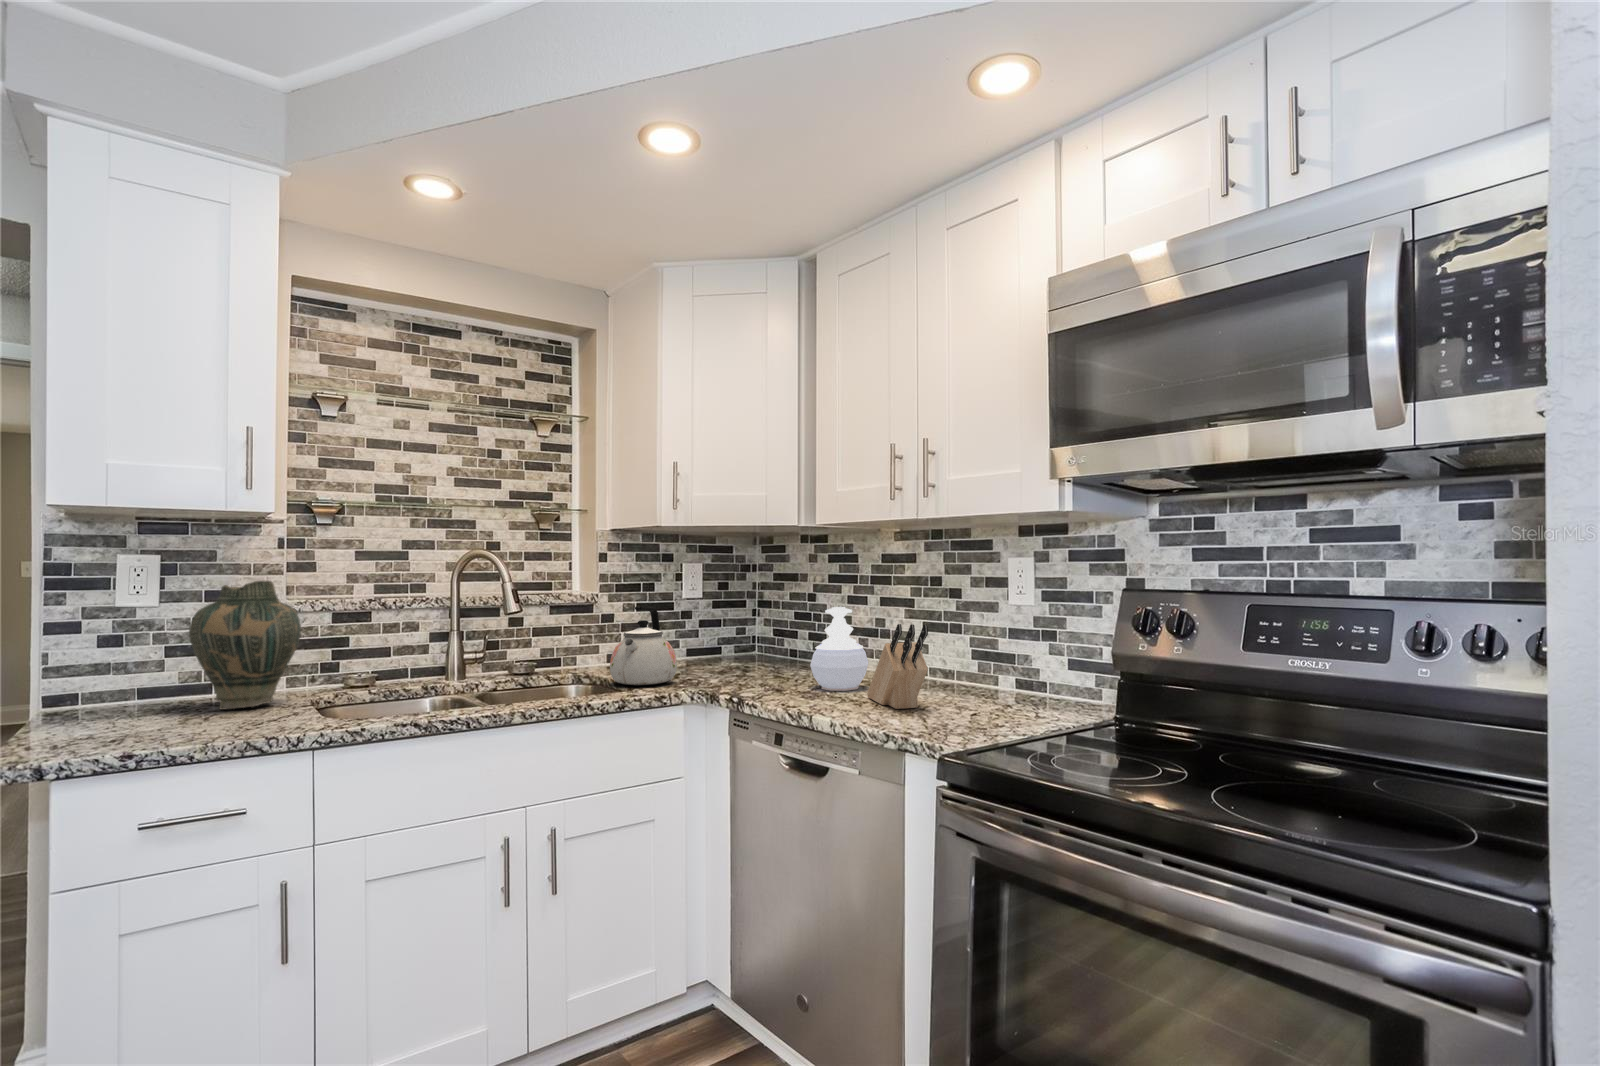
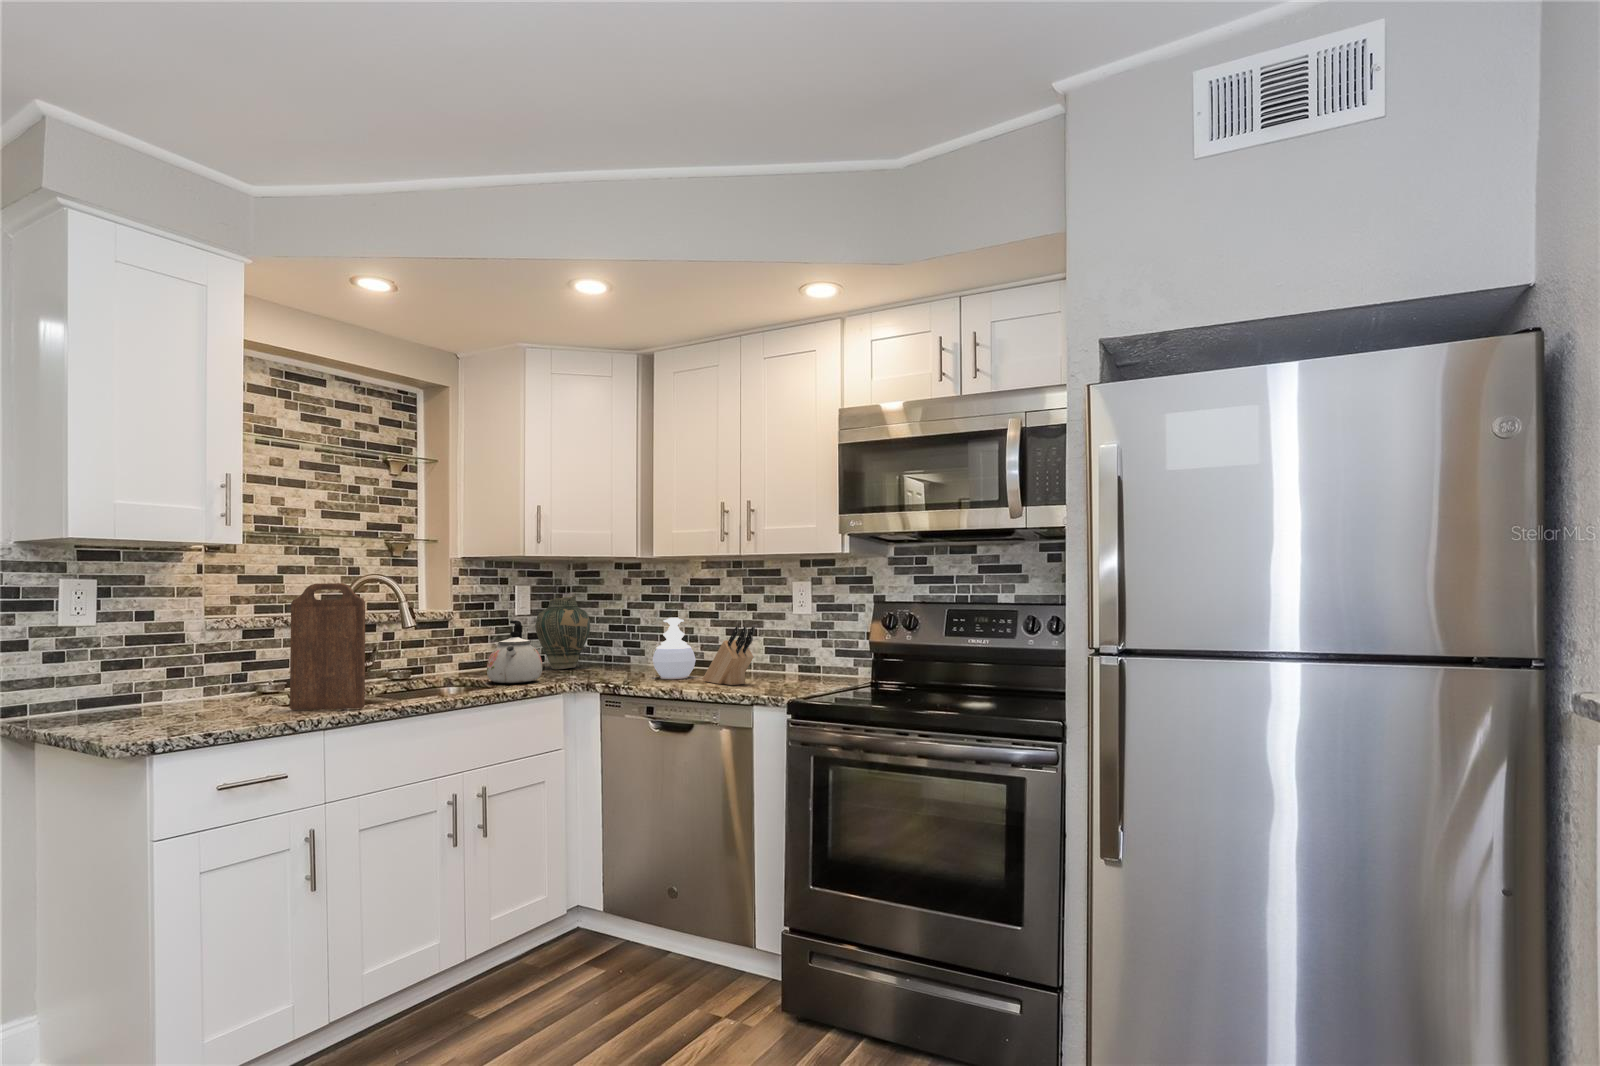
cutting board: none [321,559,391,719] -> present [290,583,365,710]
vase: present [189,581,301,710] -> present [535,596,590,670]

